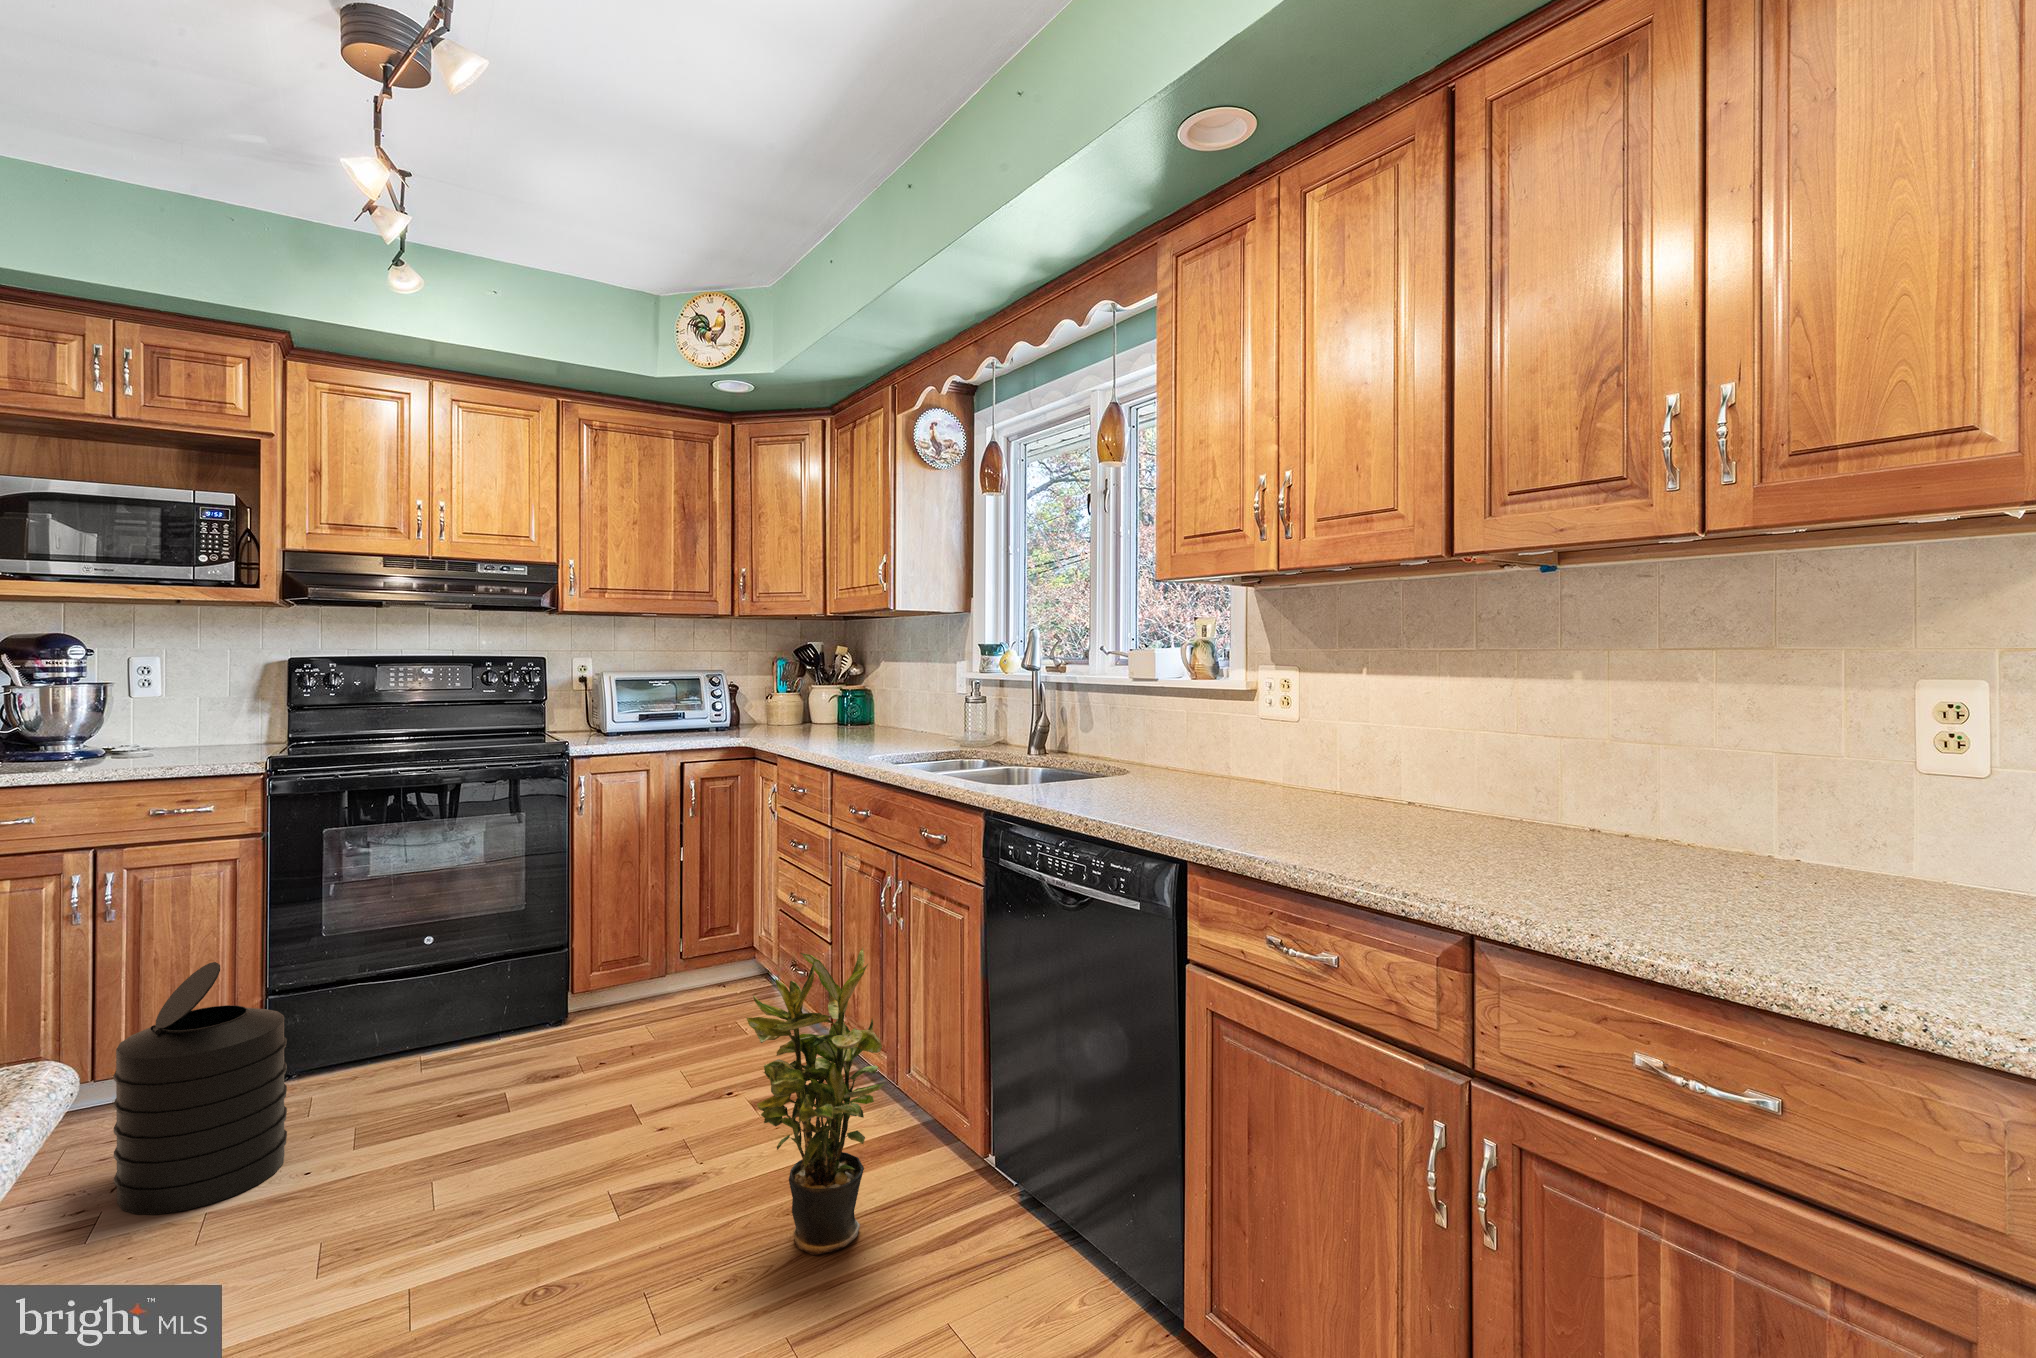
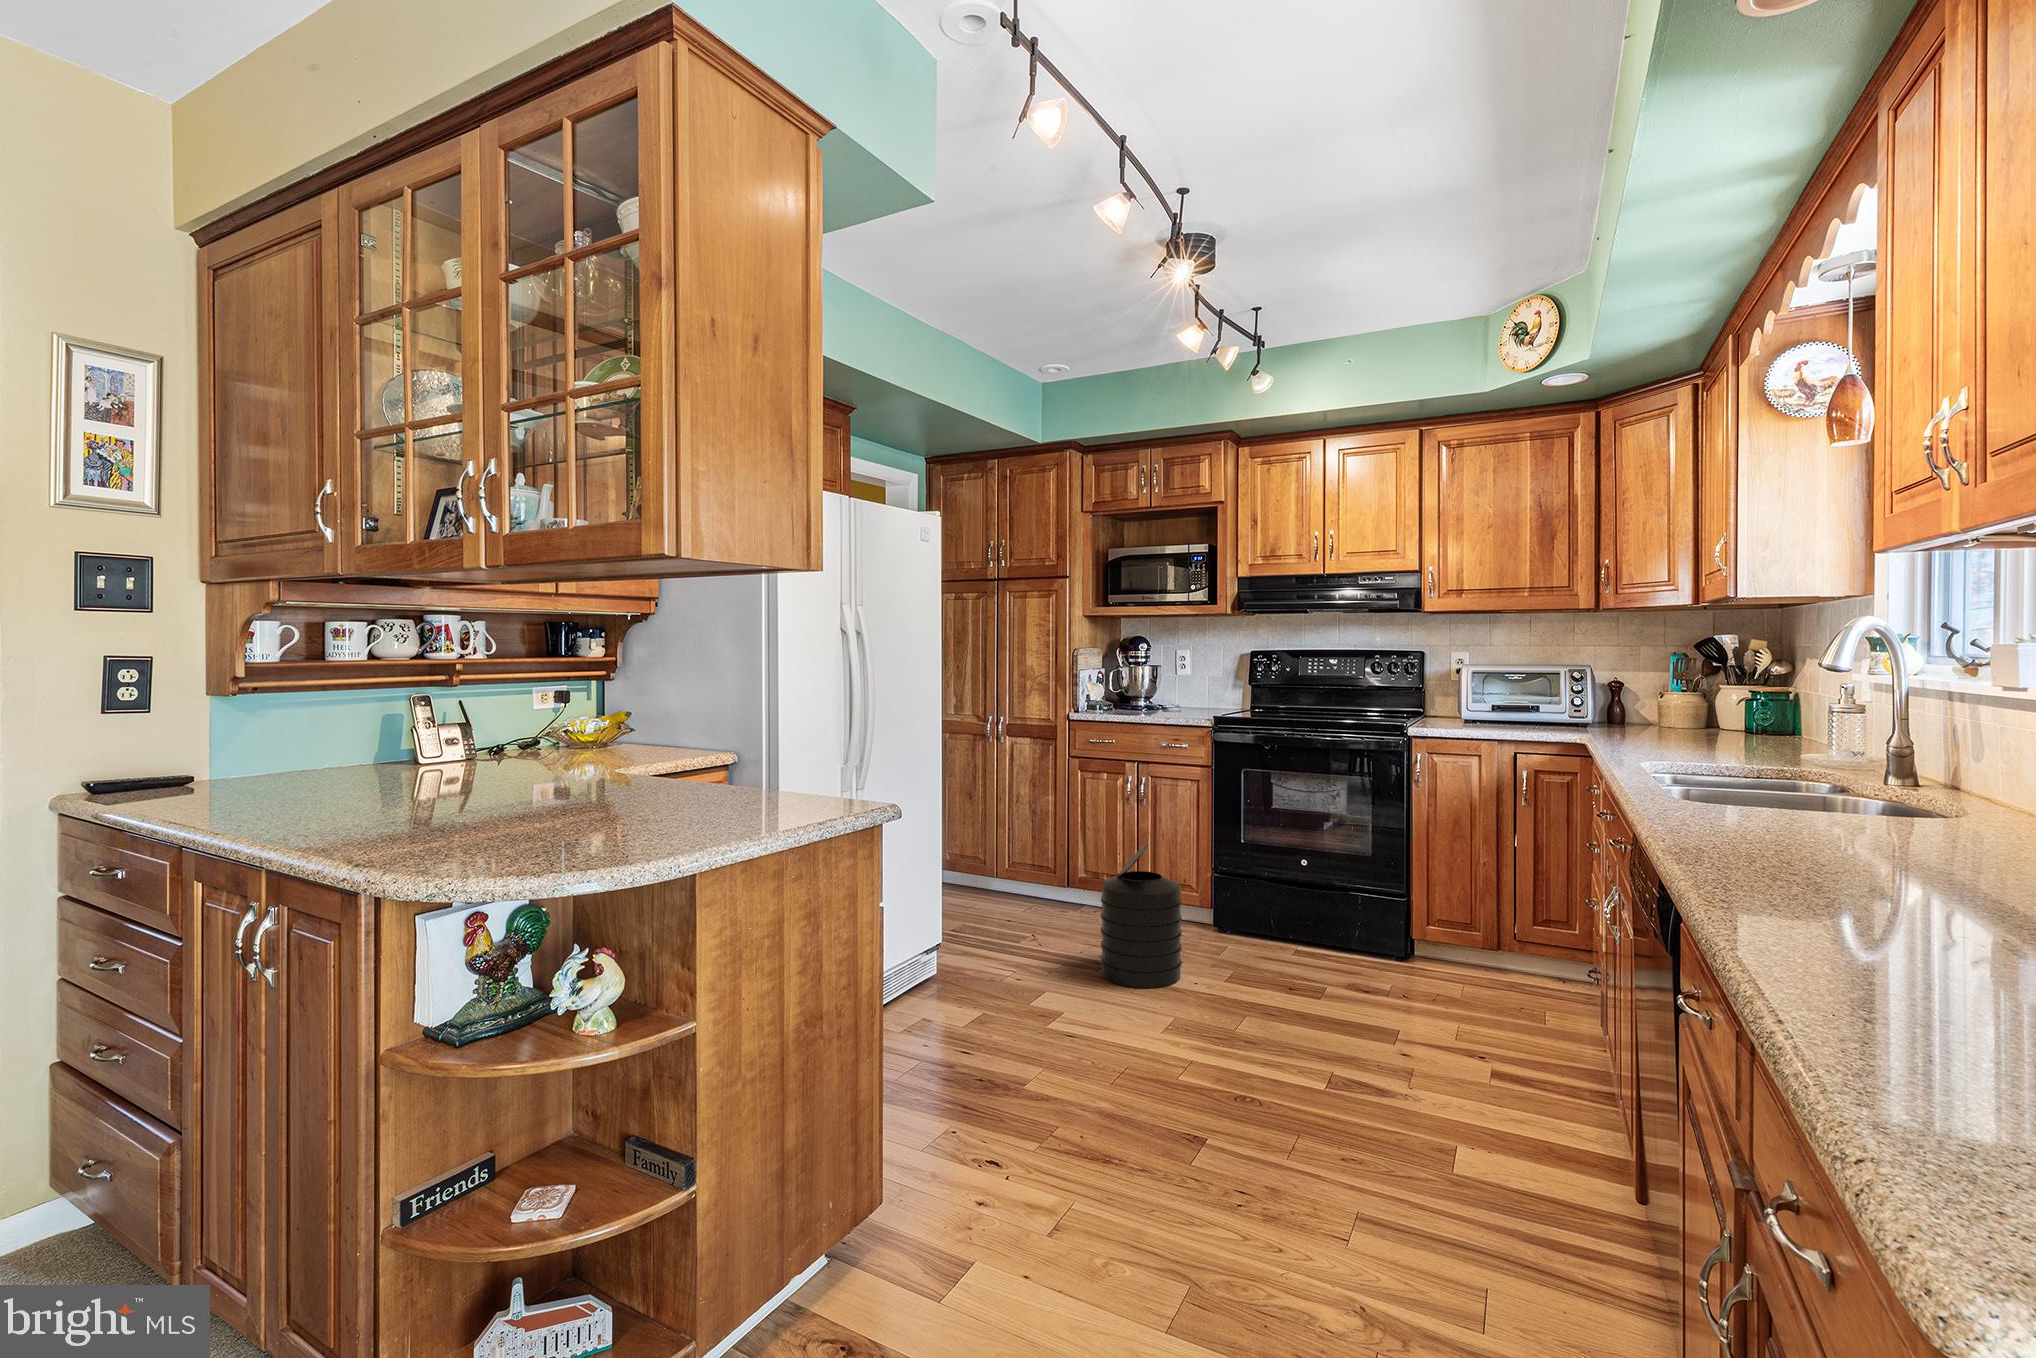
potted plant: present [747,948,885,1255] -> none [1373,917,1522,1195]

